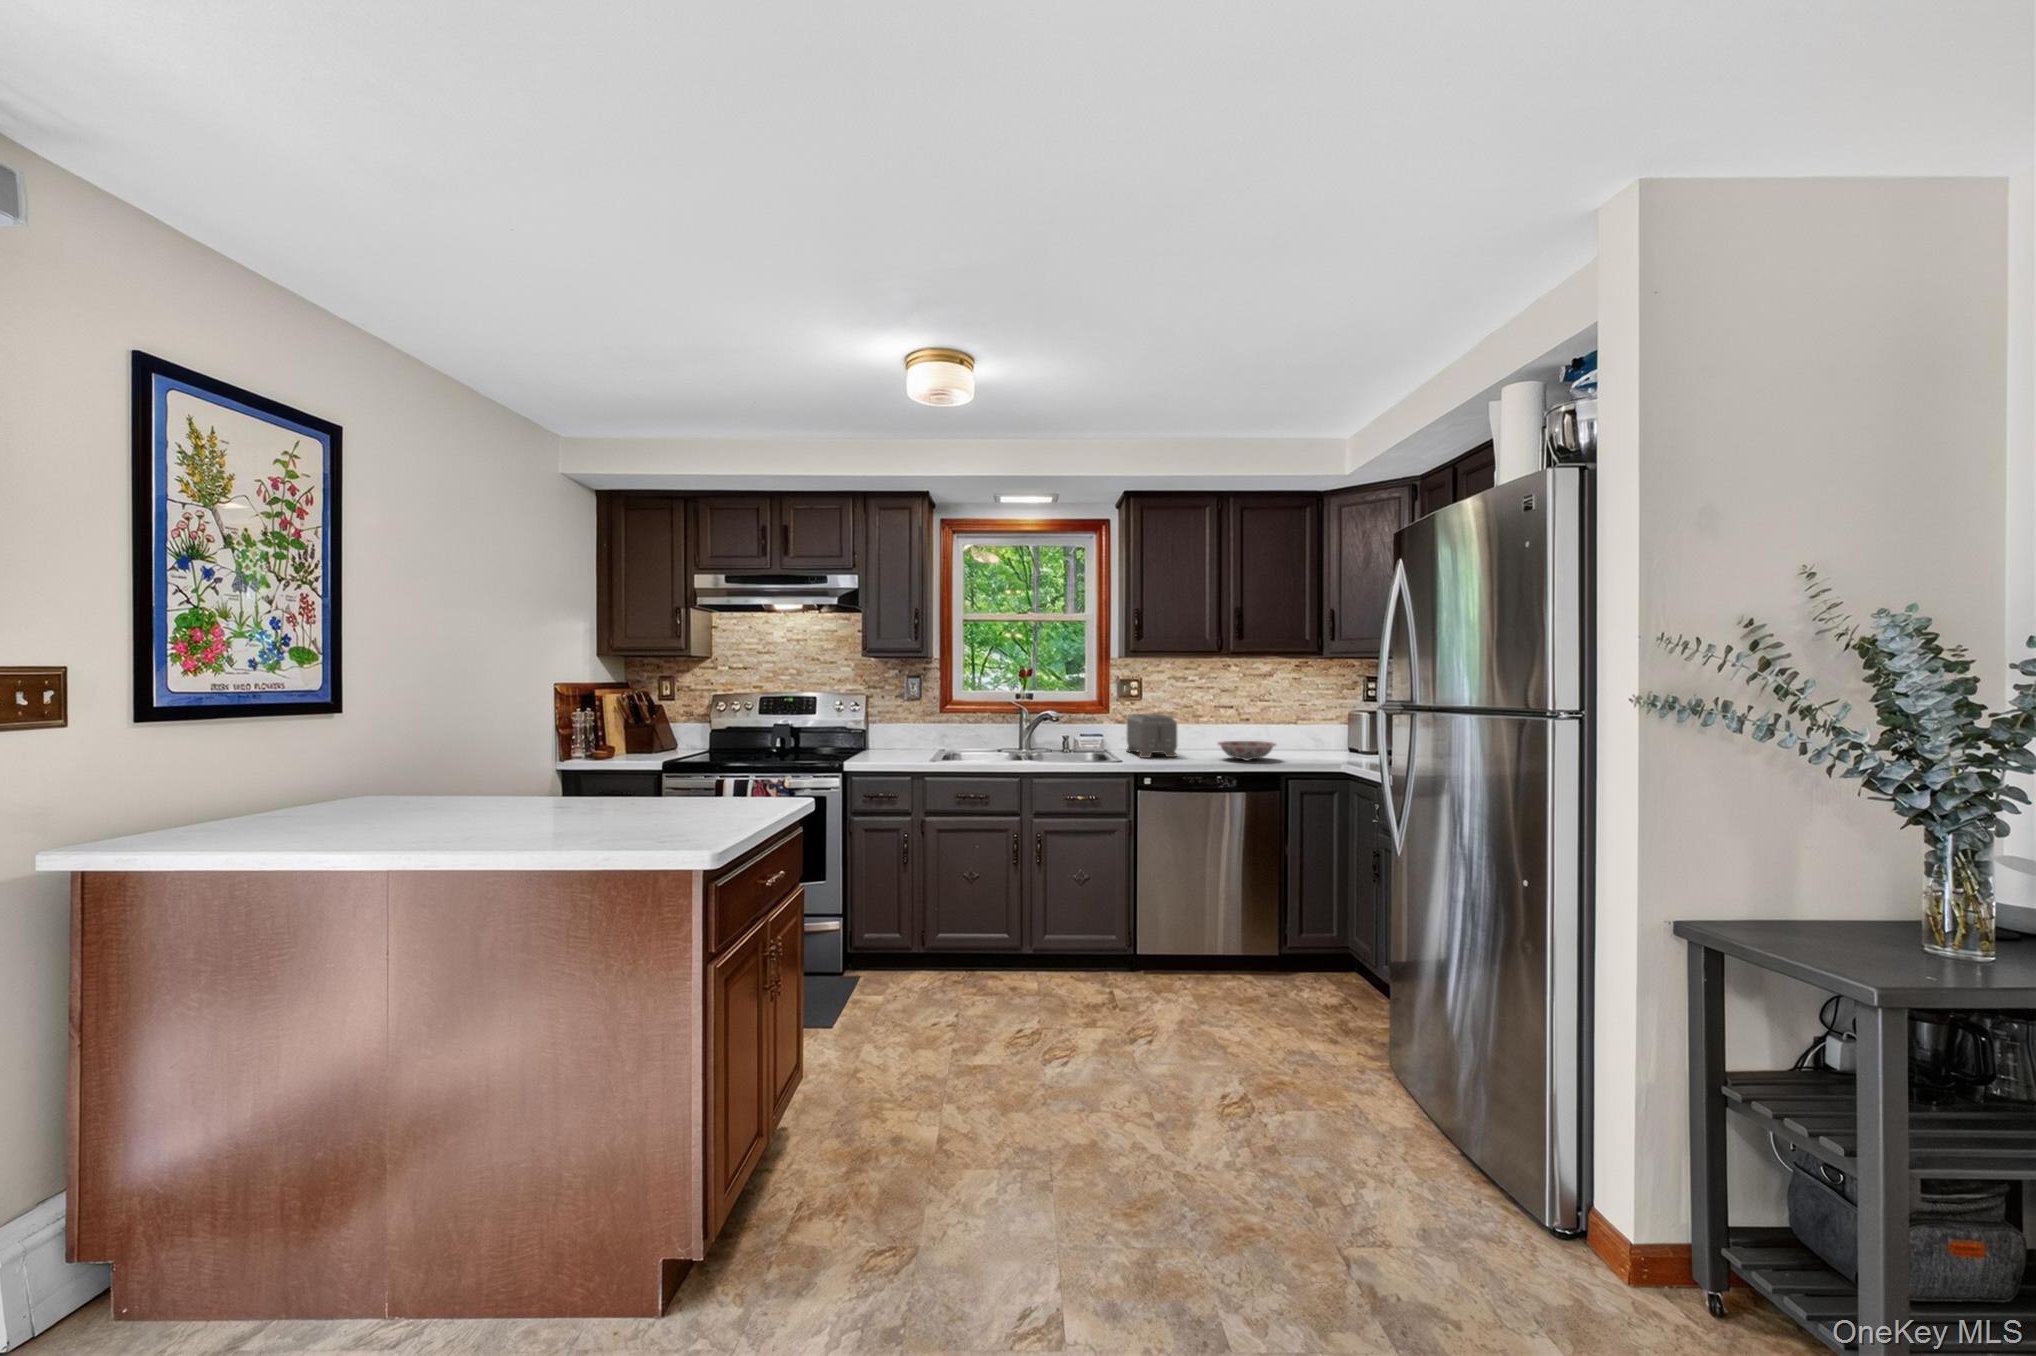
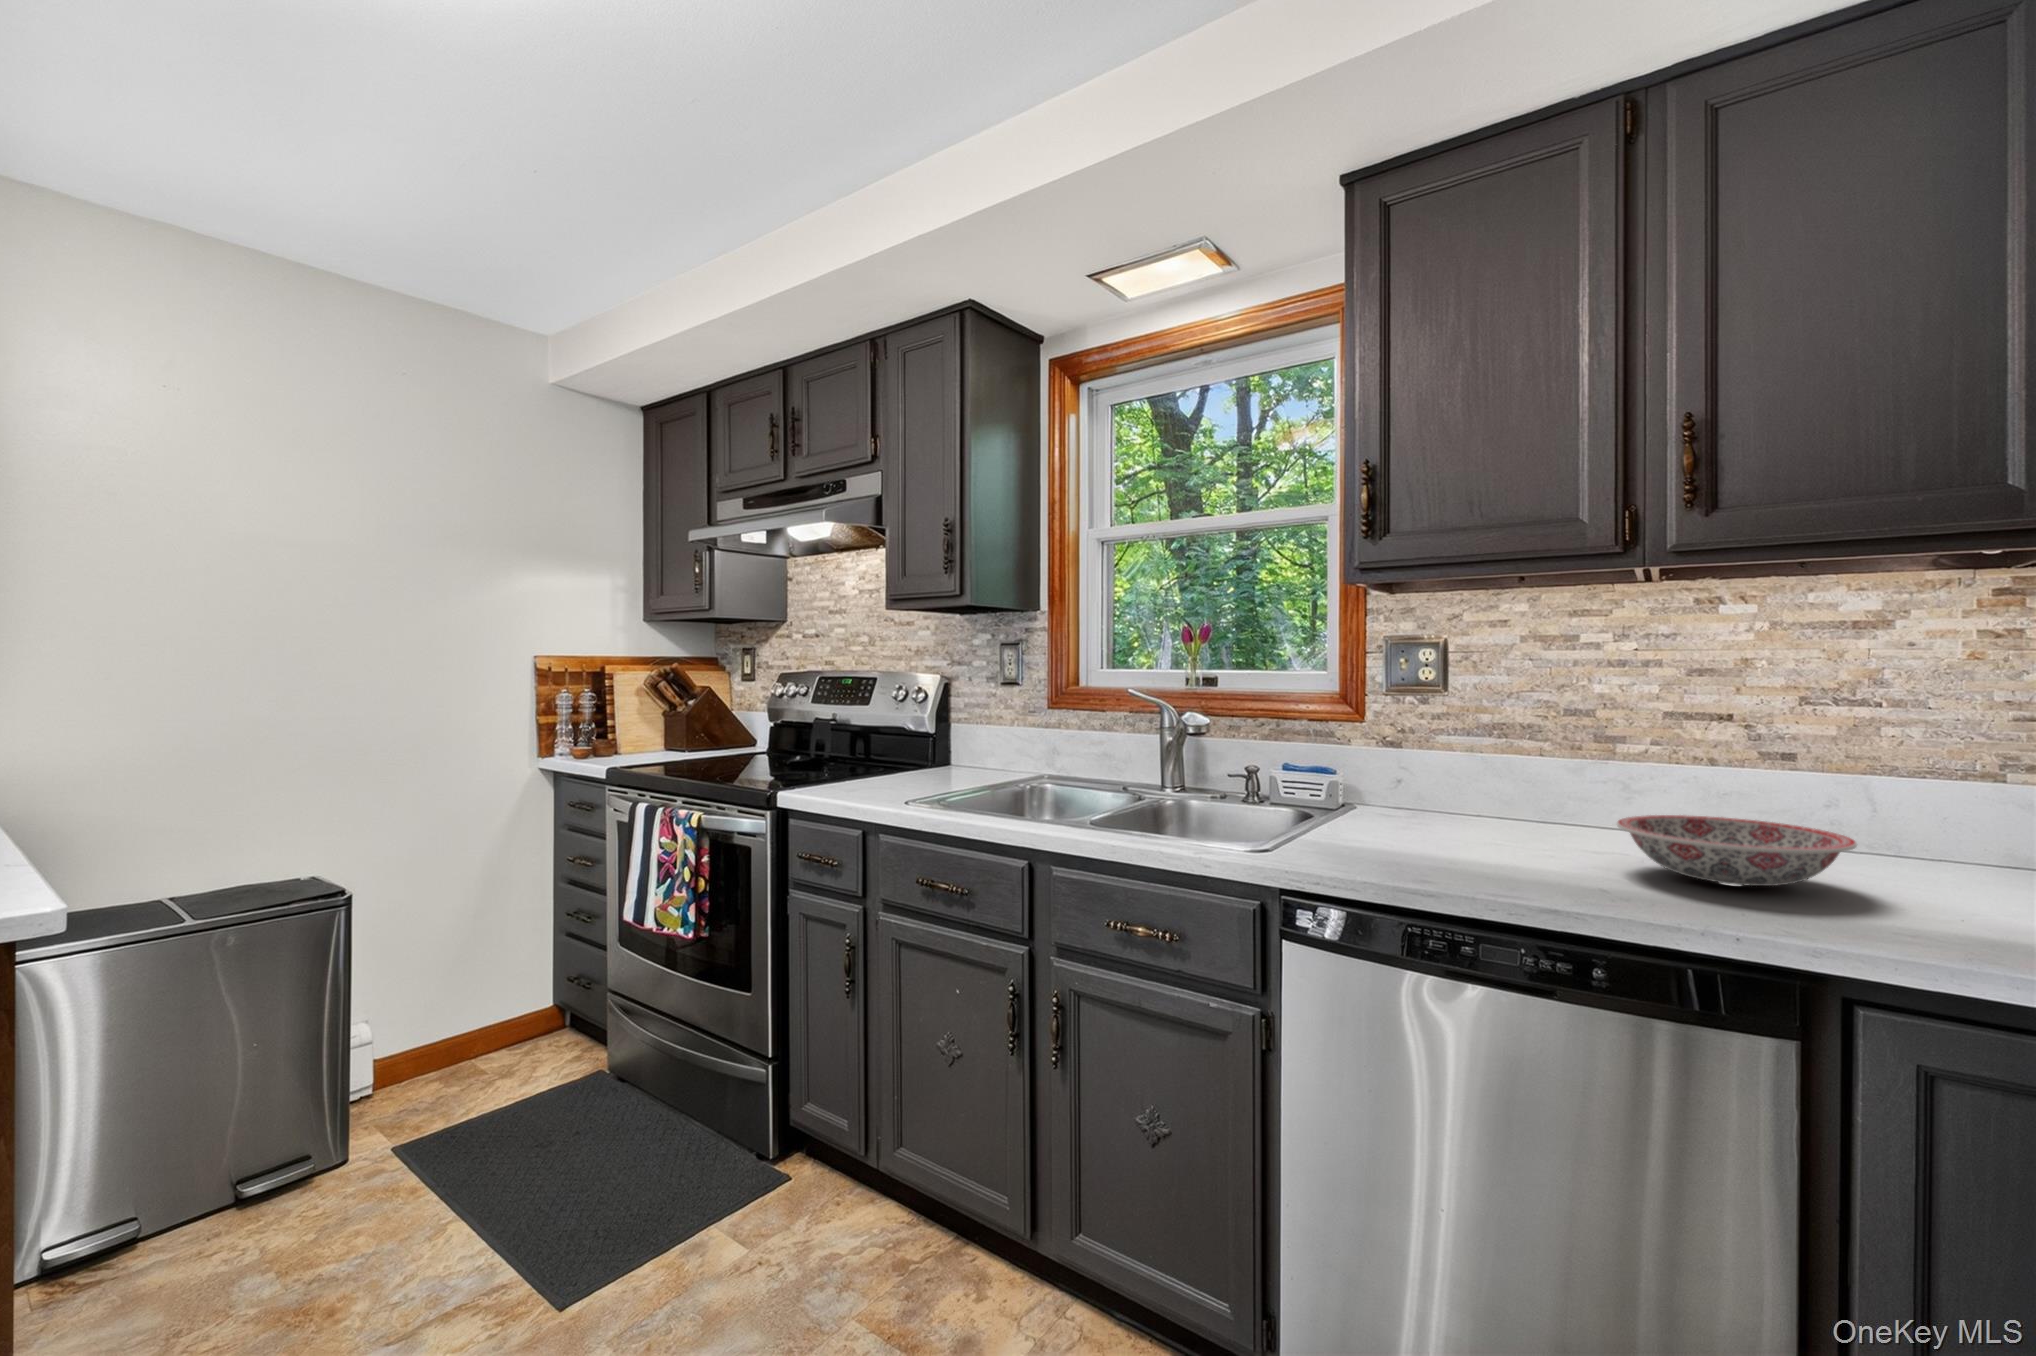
toaster: present [1127,714,1177,758] -> none [1382,724,1495,846]

